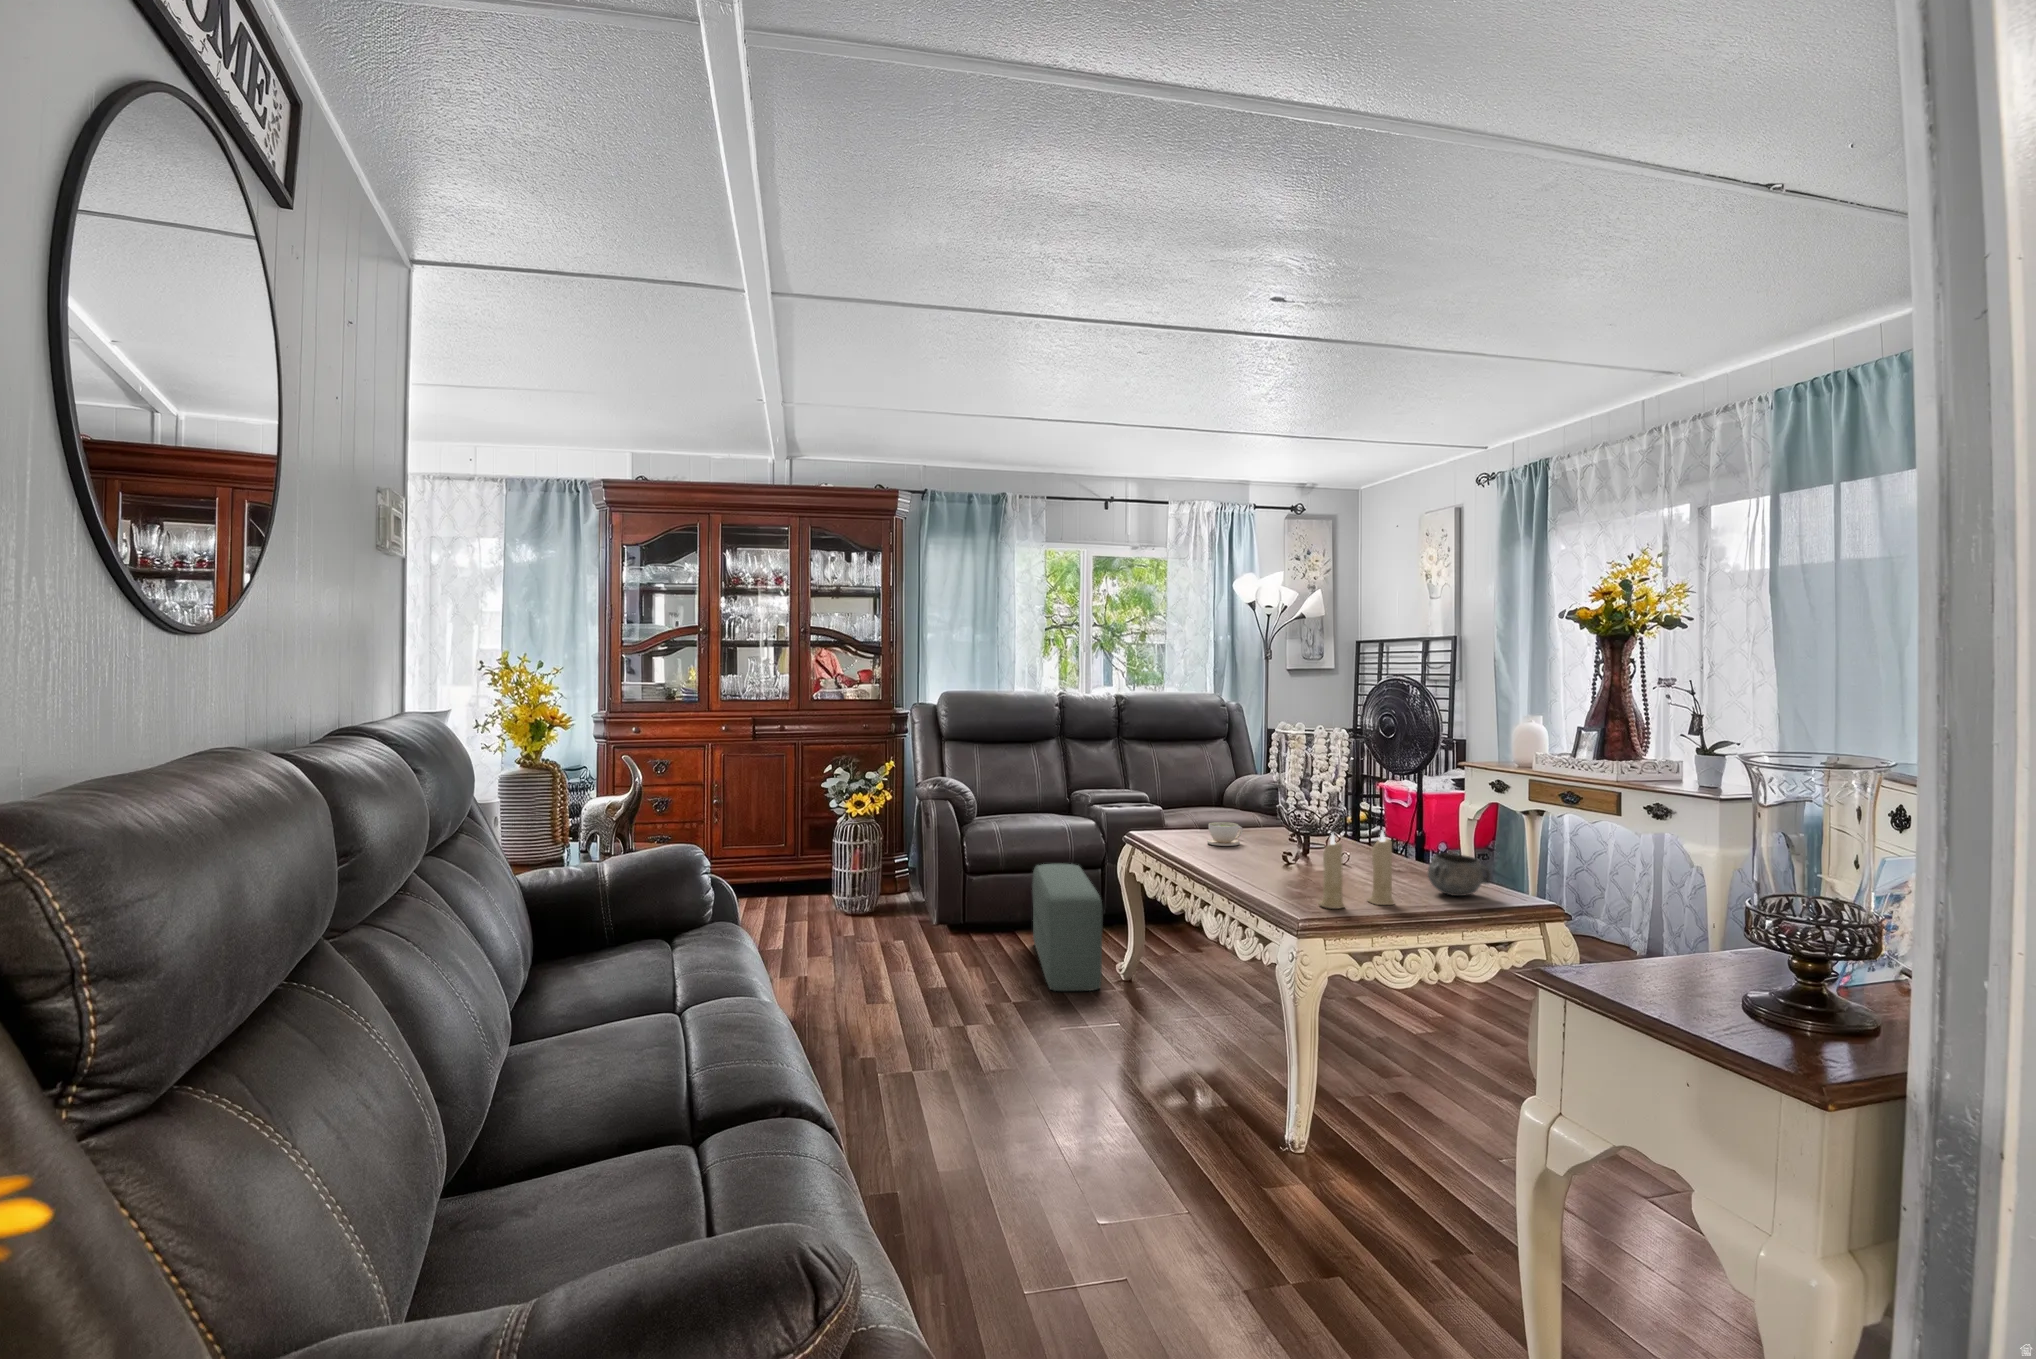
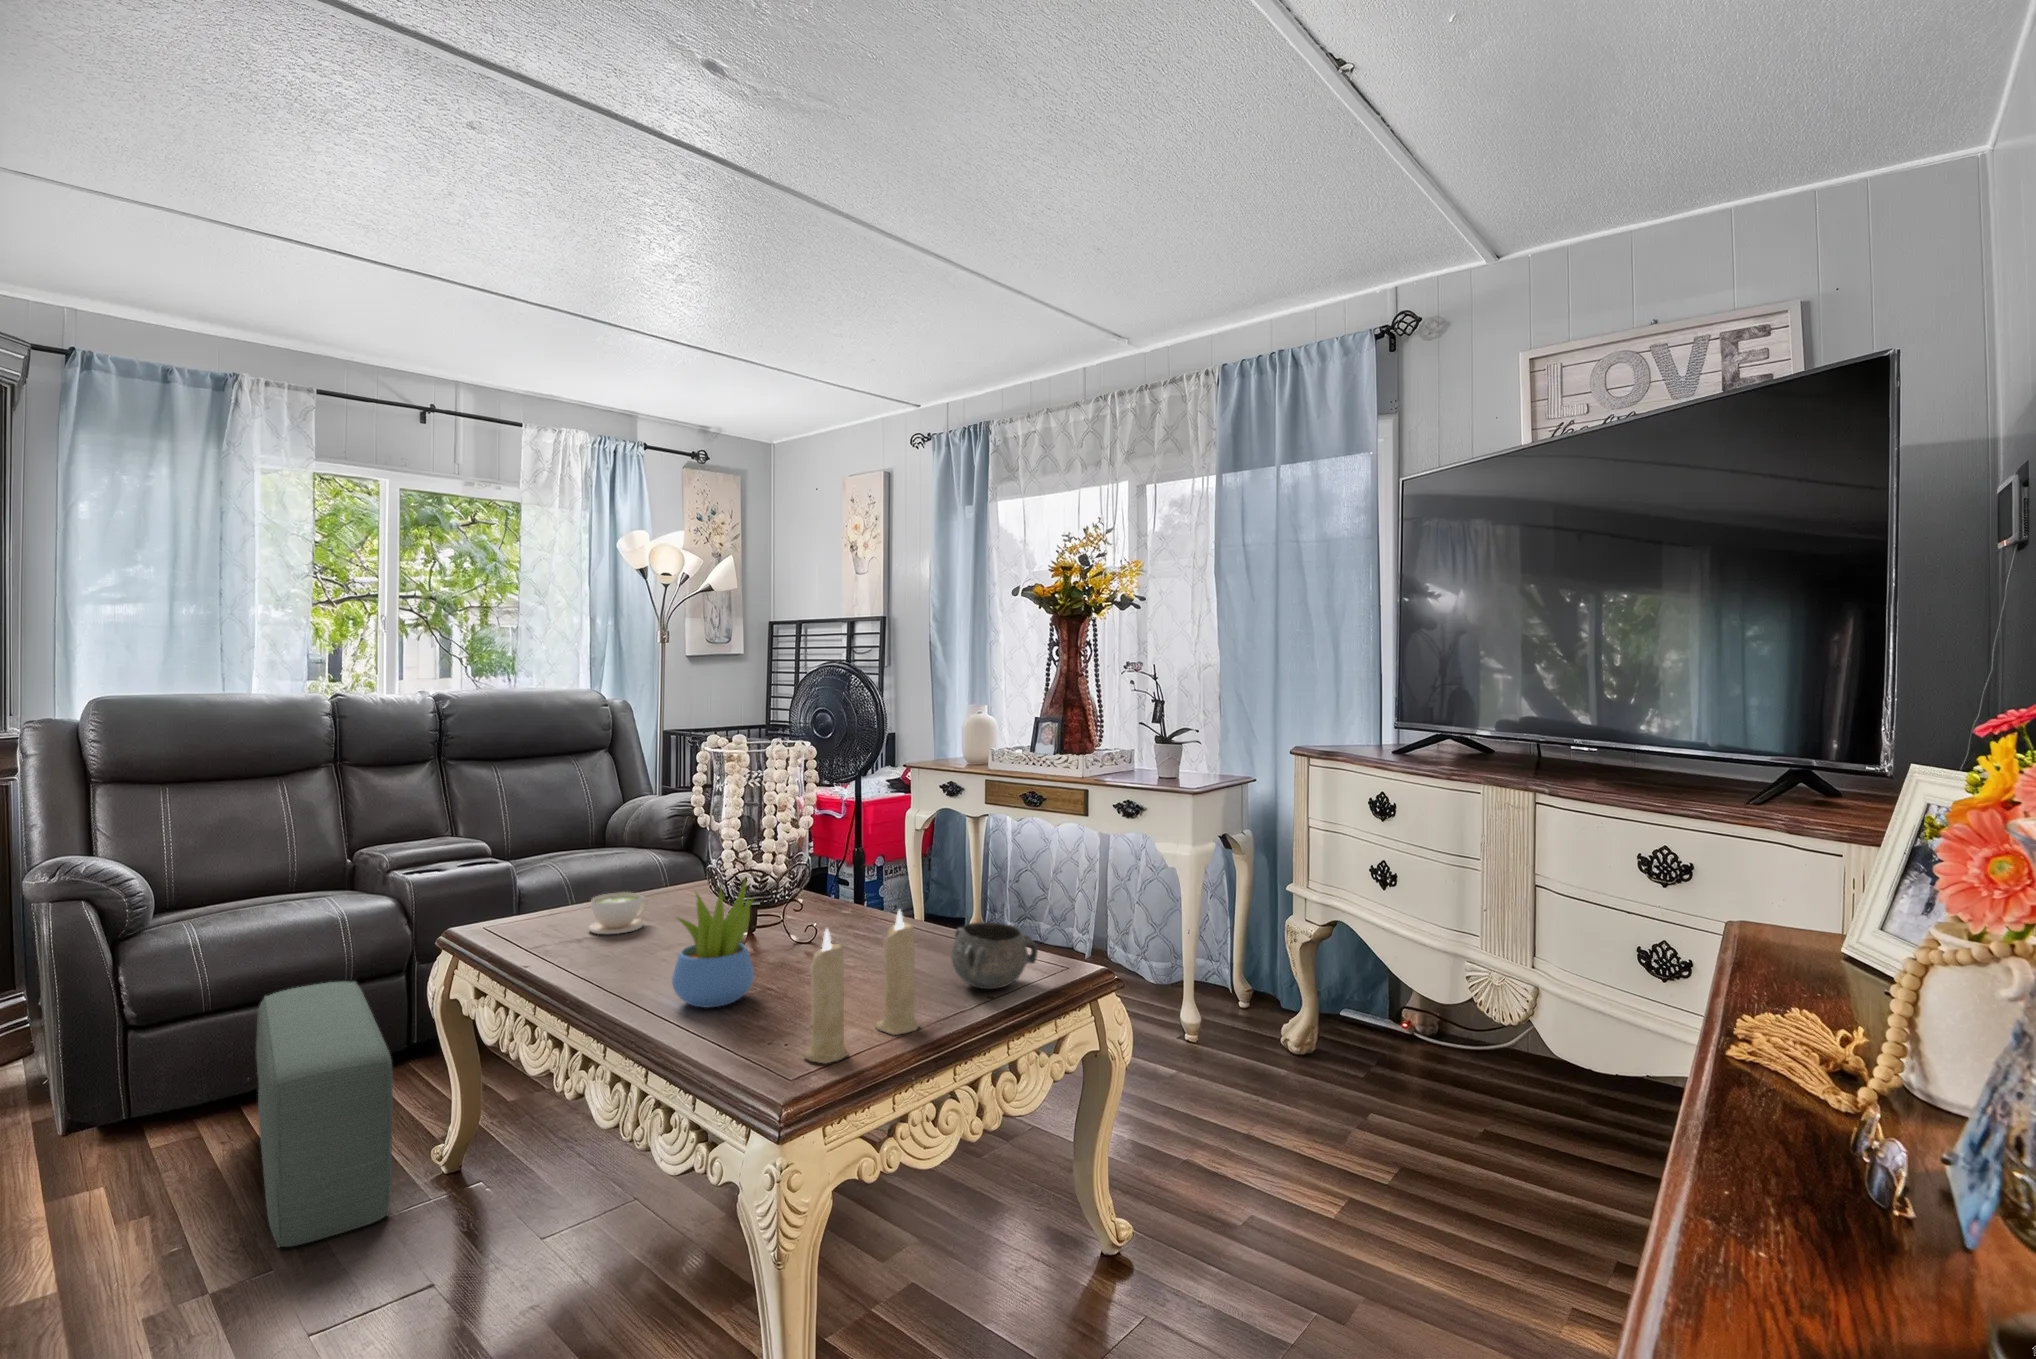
succulent plant: none [1250,807,1298,881] -> present [672,879,754,1008]

